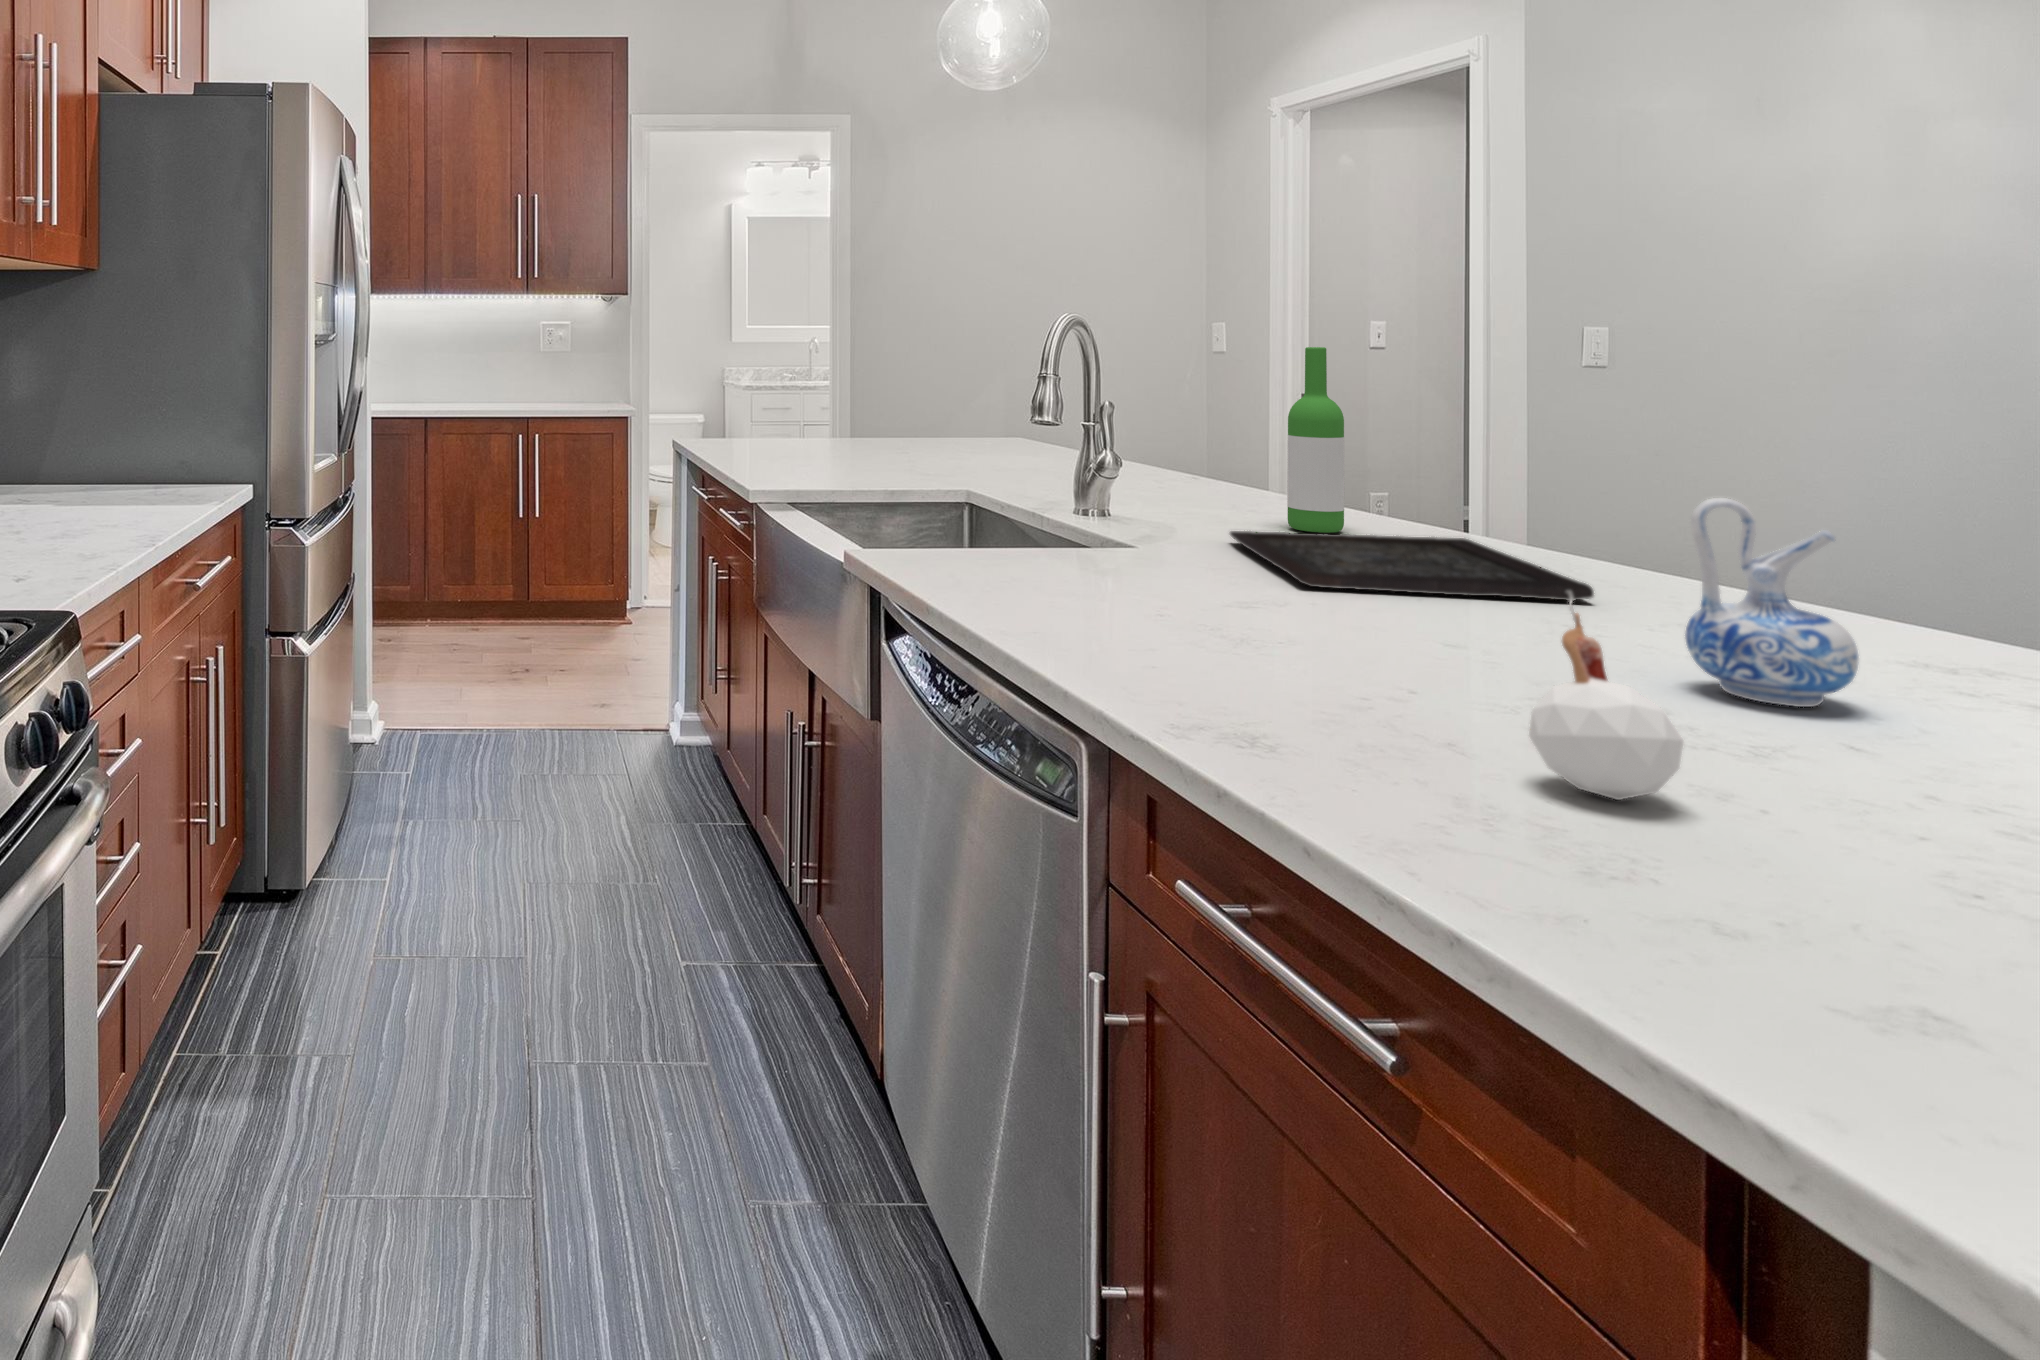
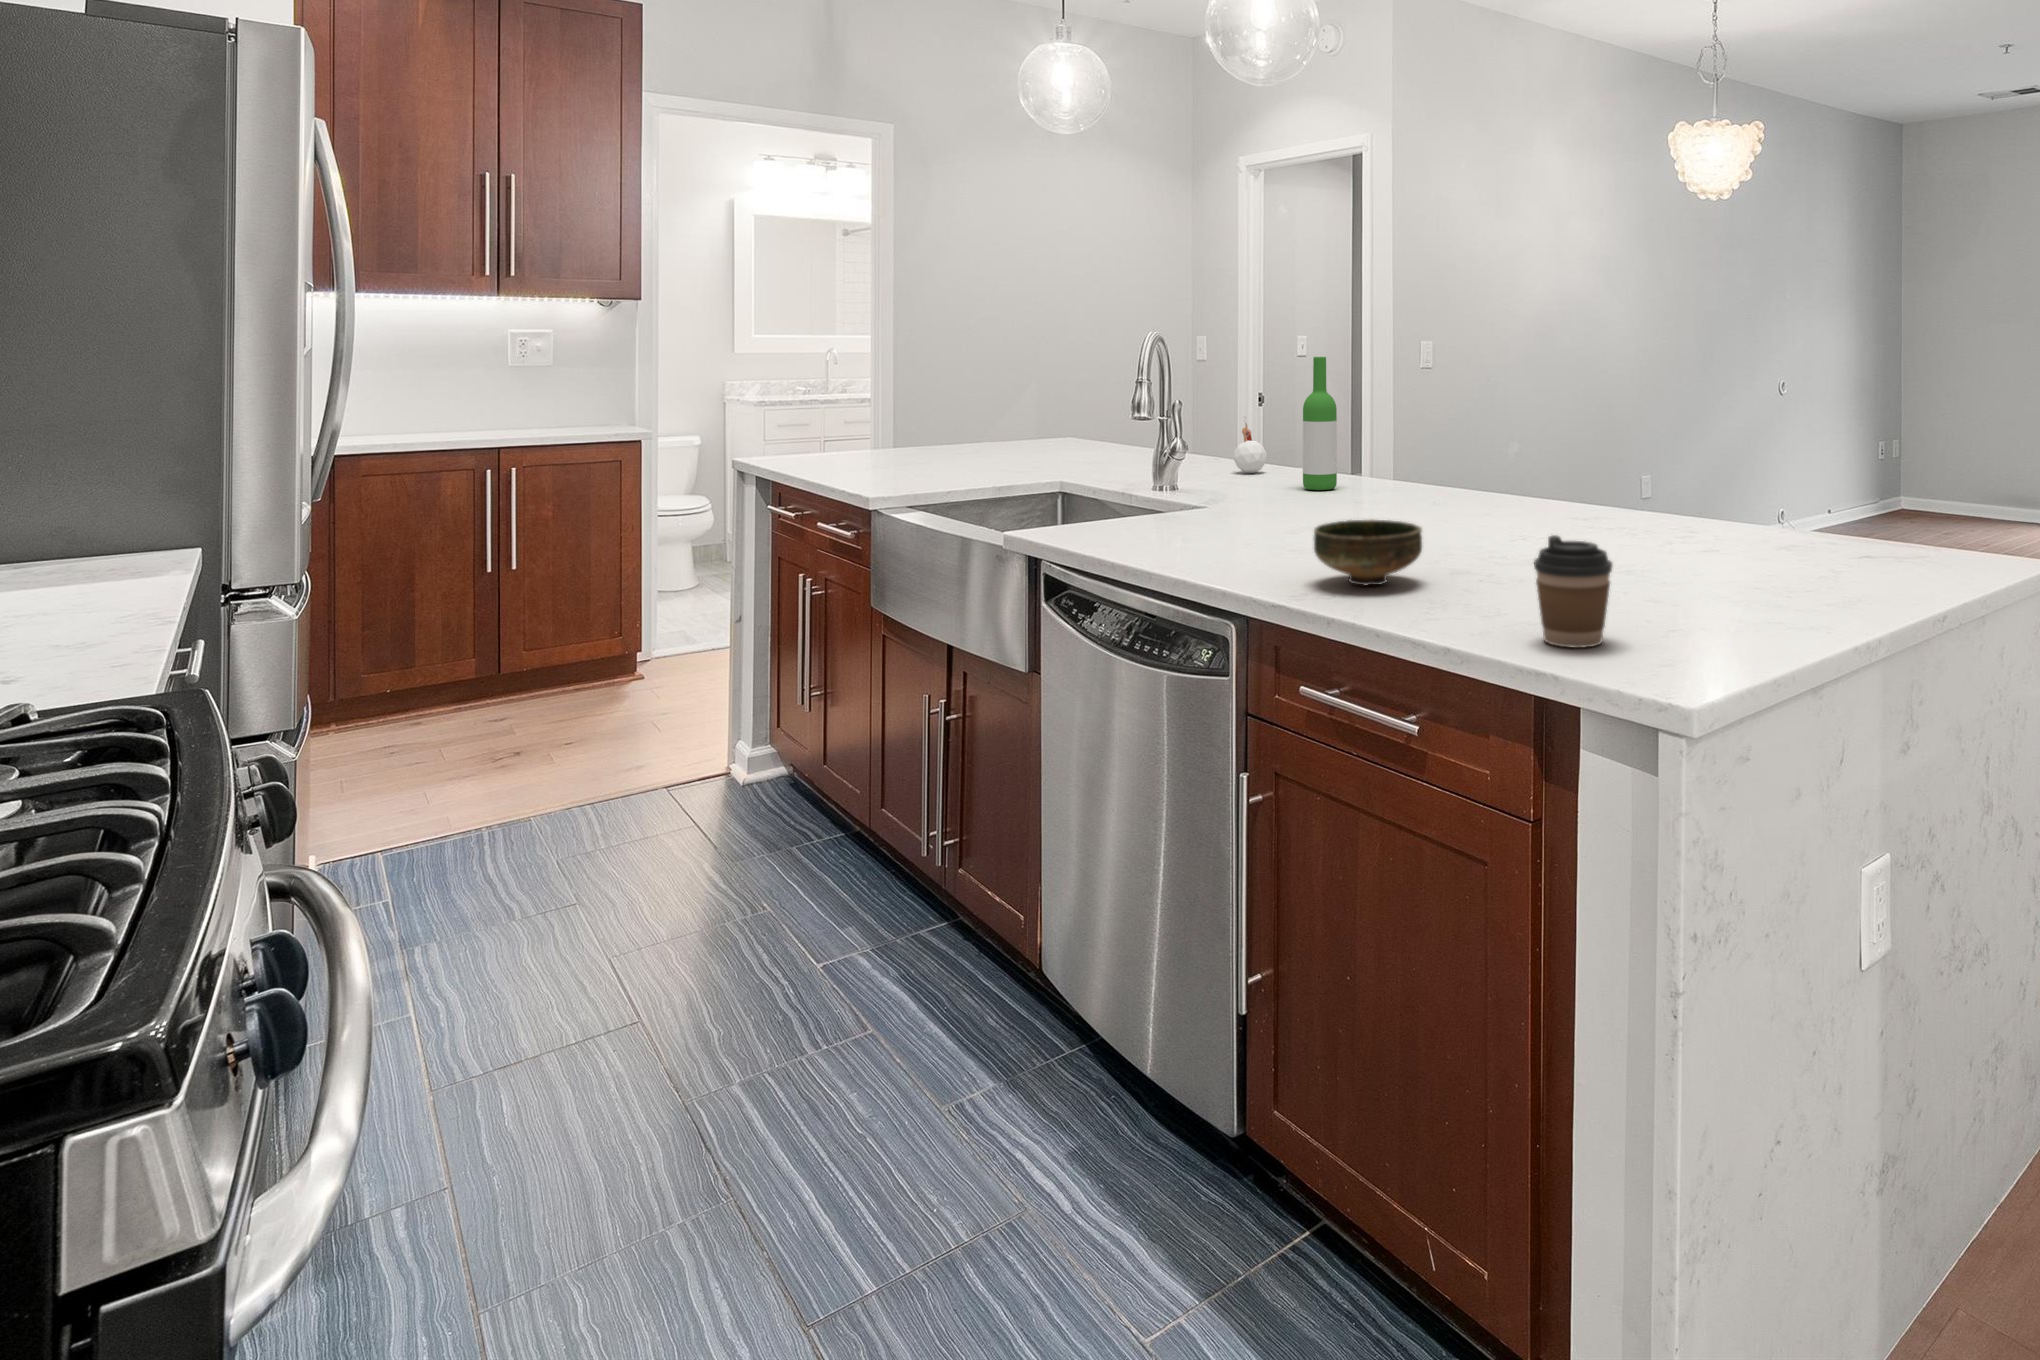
ceramic pitcher: present [1685,498,1859,707] -> none [1522,439,1587,549]
tray: present [1230,531,1594,601] -> none [1273,484,1475,522]
candle: present [1529,591,1683,800] -> present [1234,418,1267,473]
bowl: none [1219,601,1433,719] -> present [1314,519,1422,585]
coffee cup: none [1667,723,1916,997] -> present [1534,535,1612,648]

